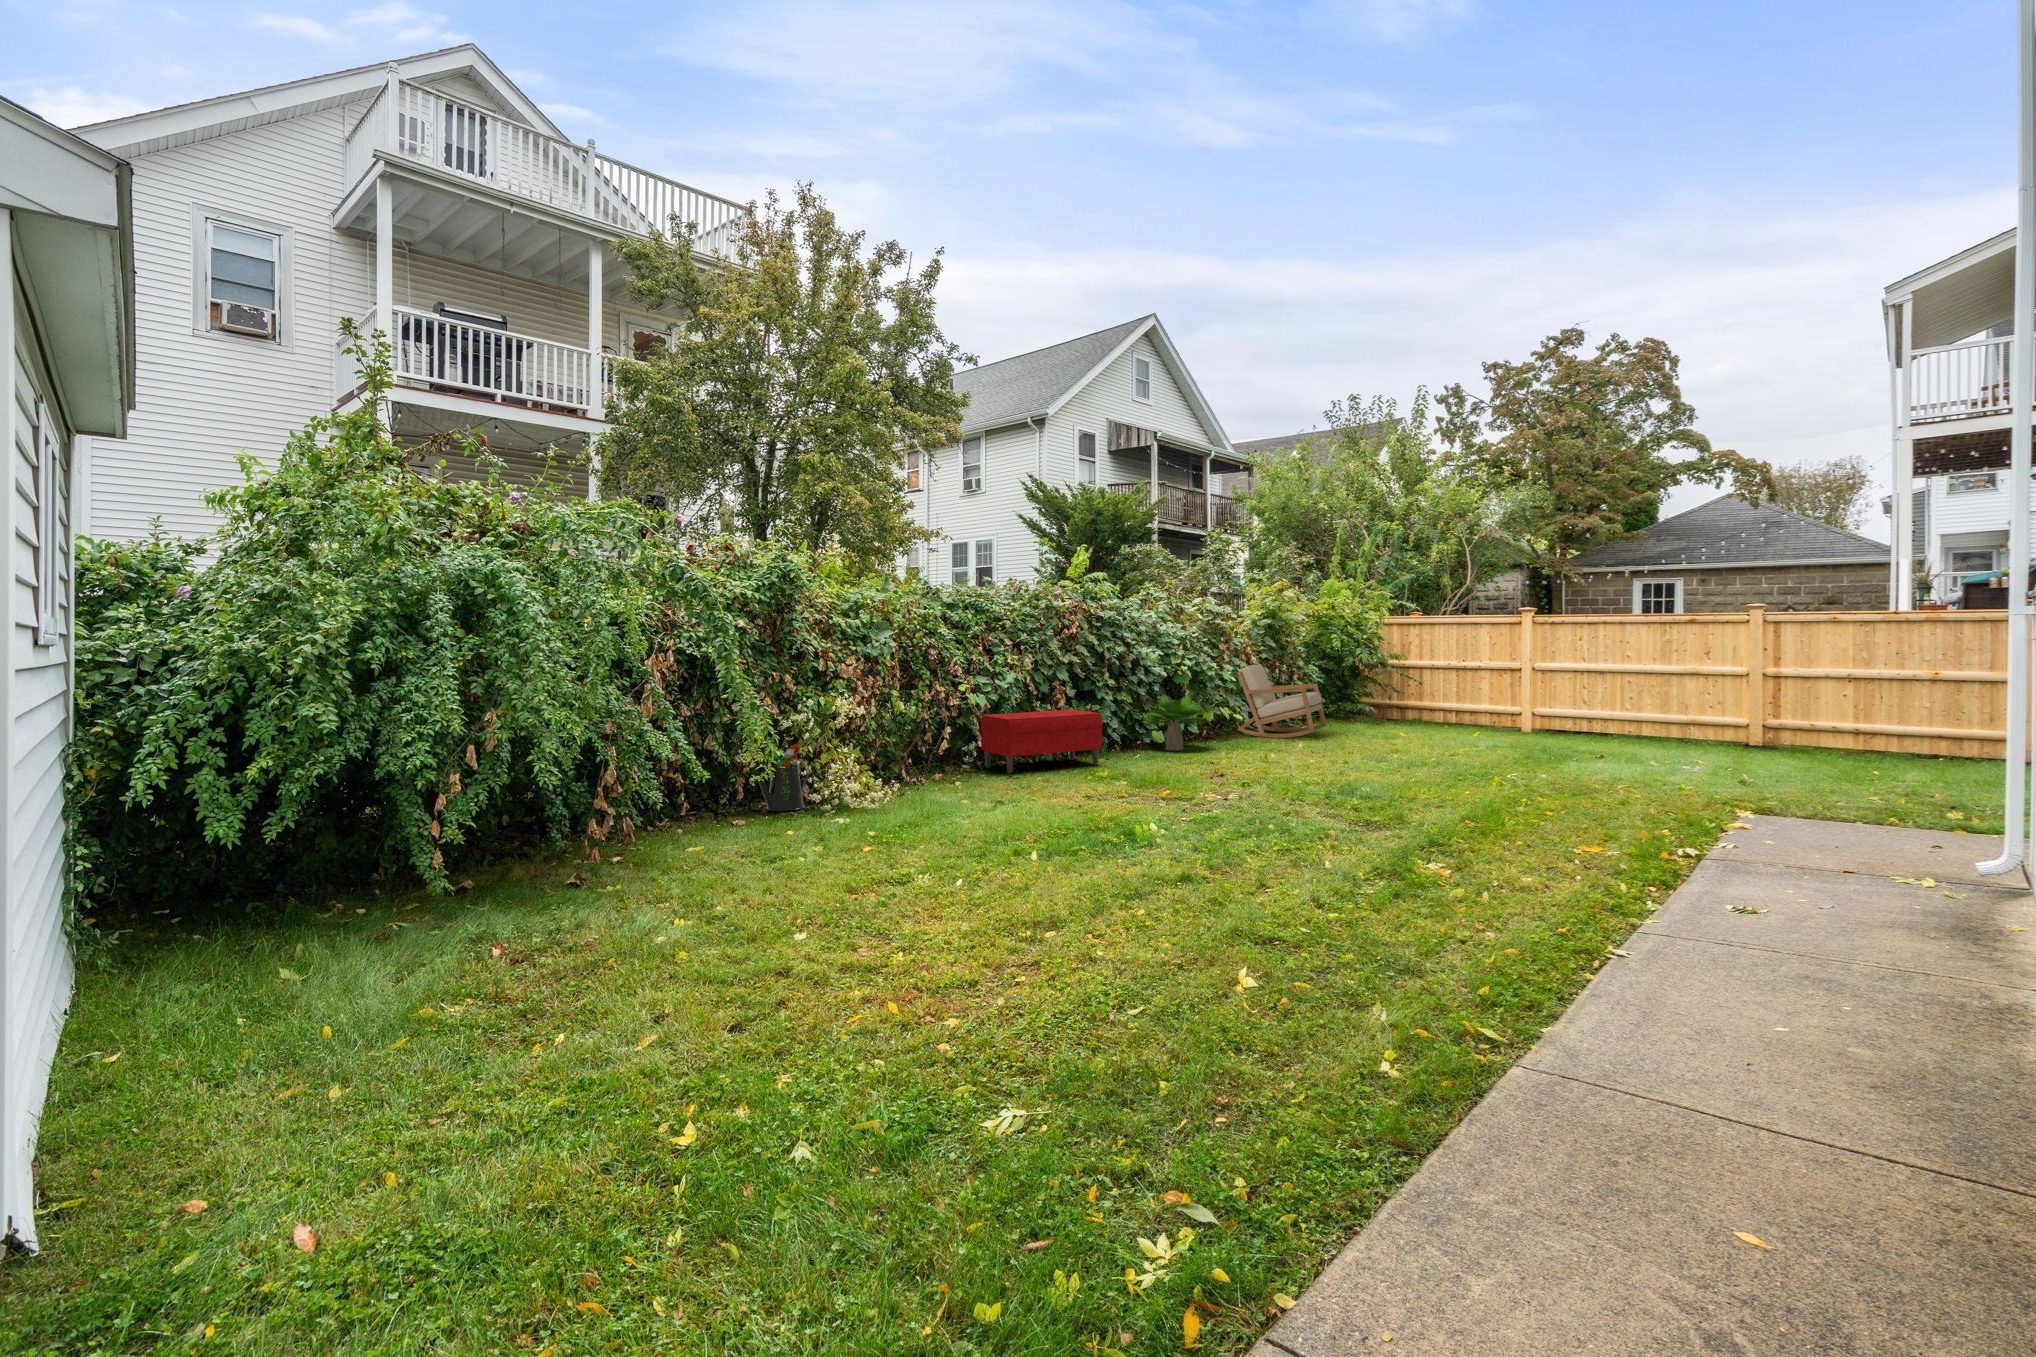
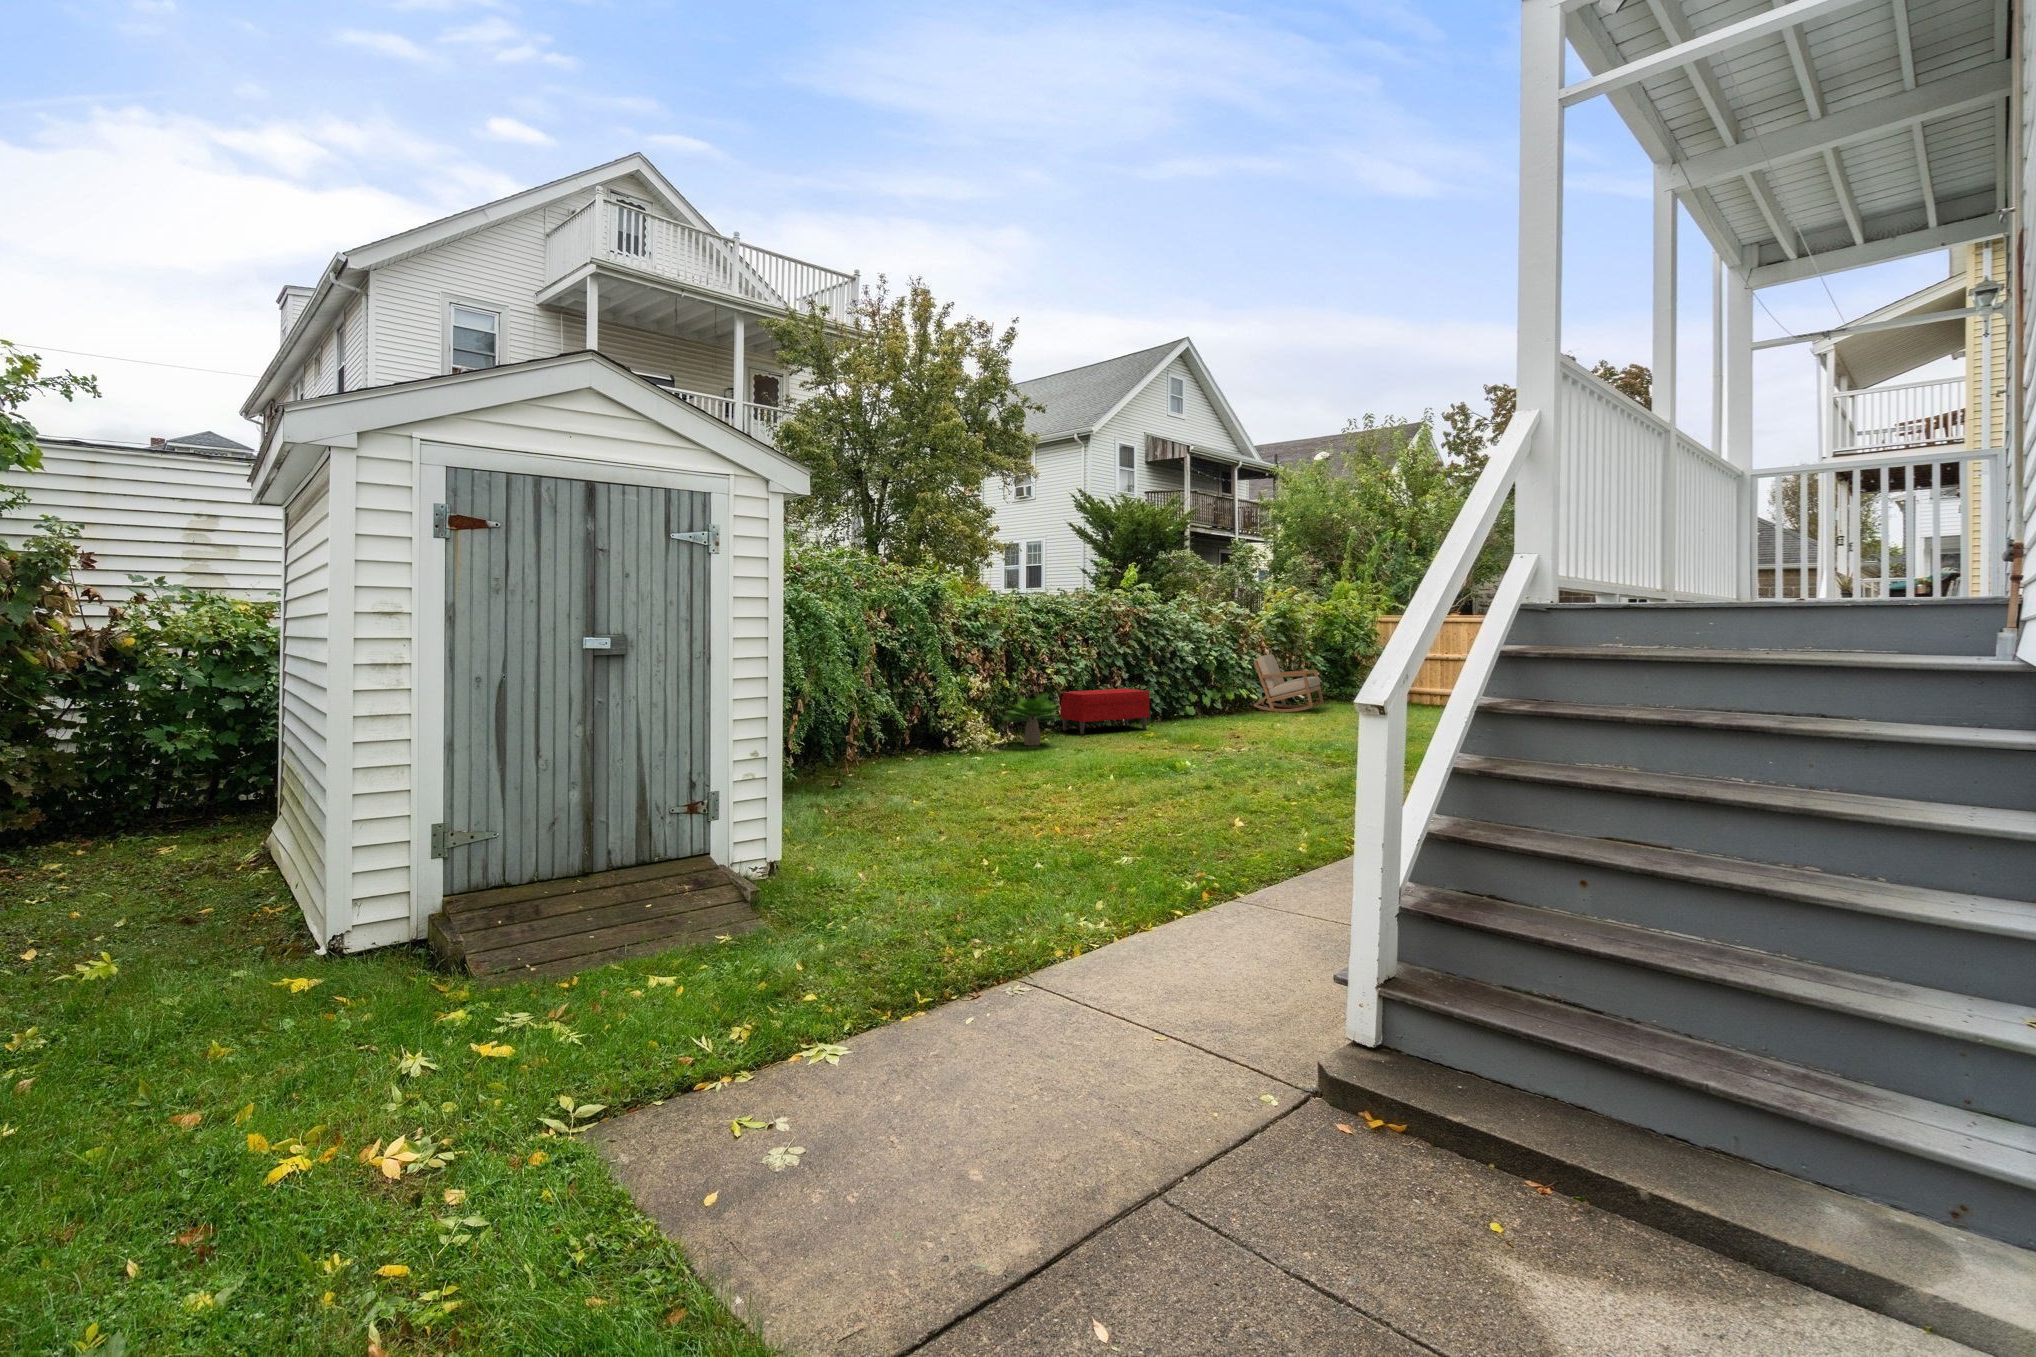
potted plant: present [1145,695,1204,750] -> present [1005,694,1060,746]
watering can: present [759,744,810,811] -> none [915,709,950,755]

